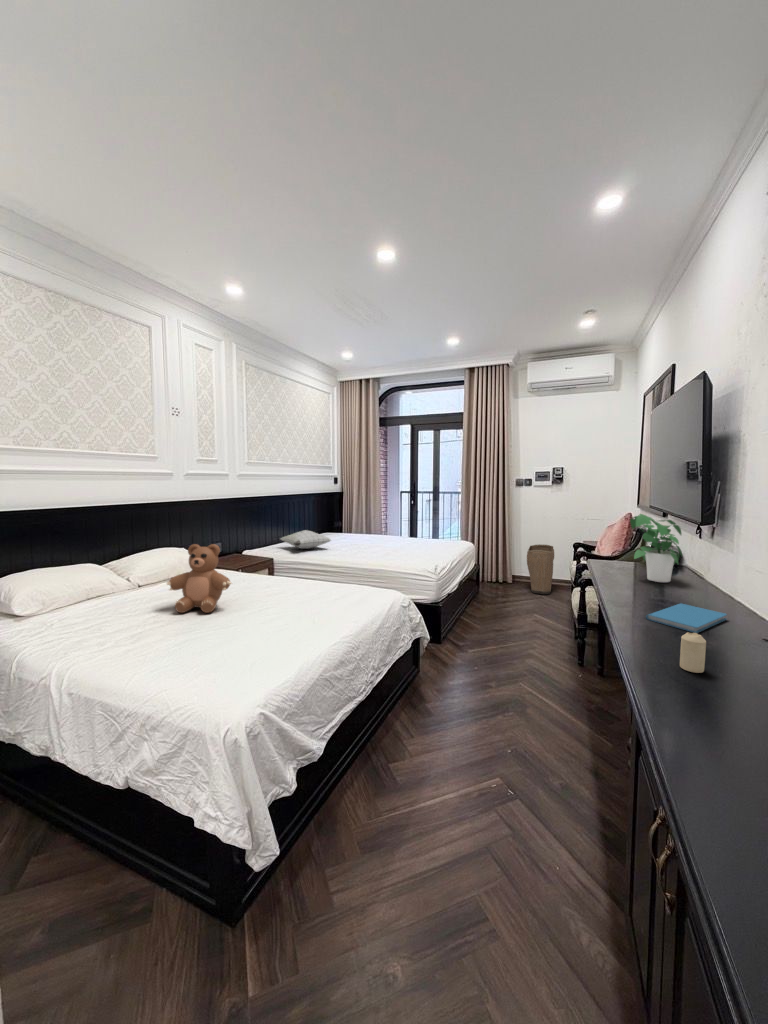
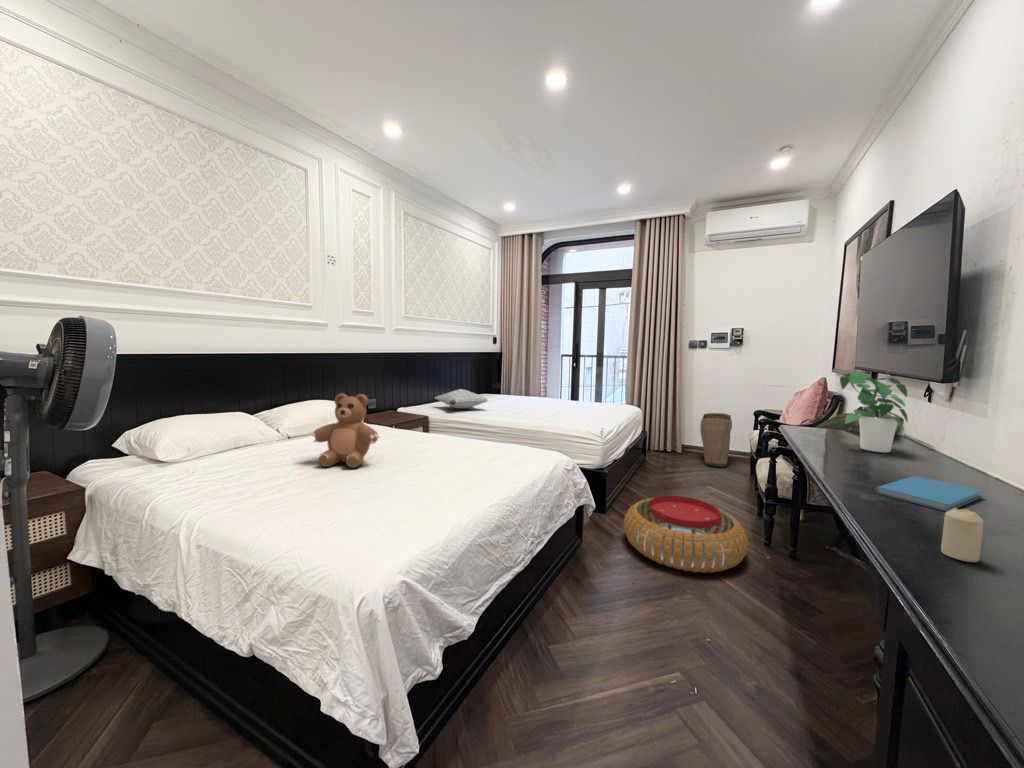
pouf: none [457,624,563,692] -> present [624,496,748,573]

